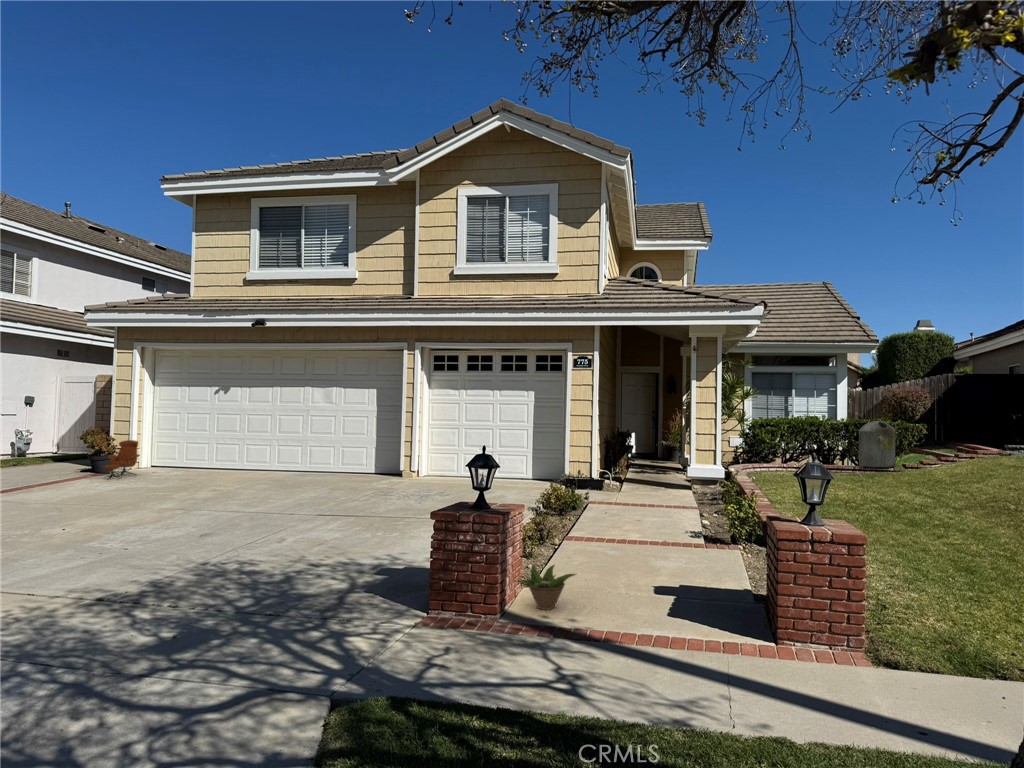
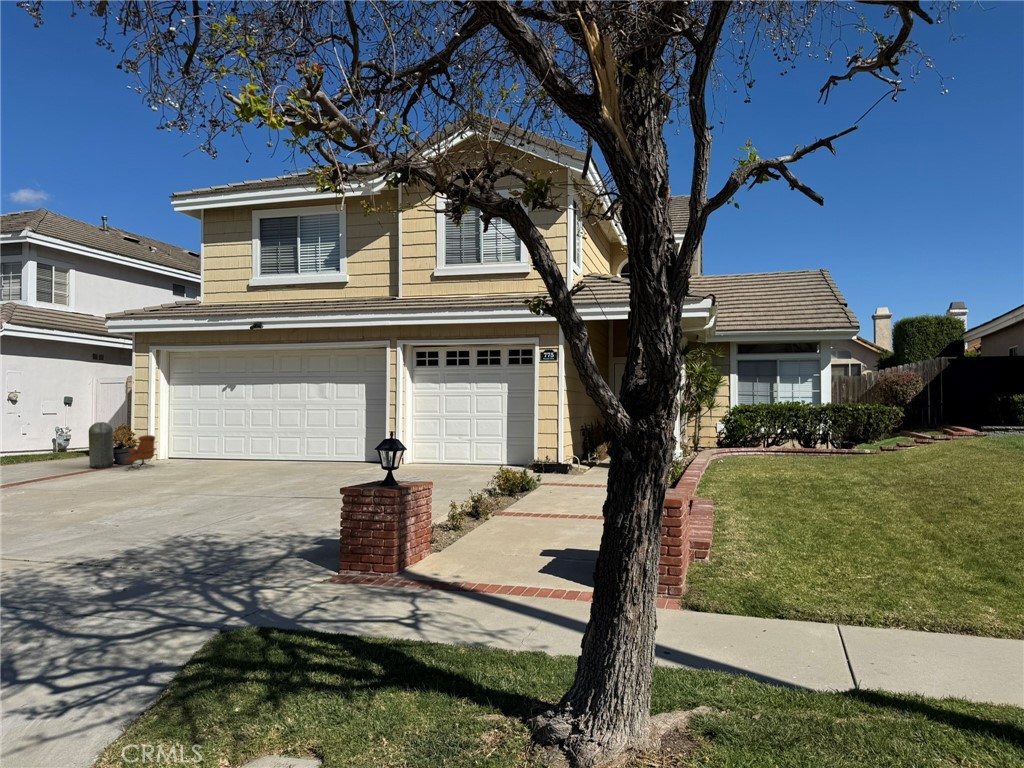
trash can: present [859,421,895,469] -> present [89,422,114,469]
decorative plant: present [515,565,576,610] -> none [409,533,465,570]

